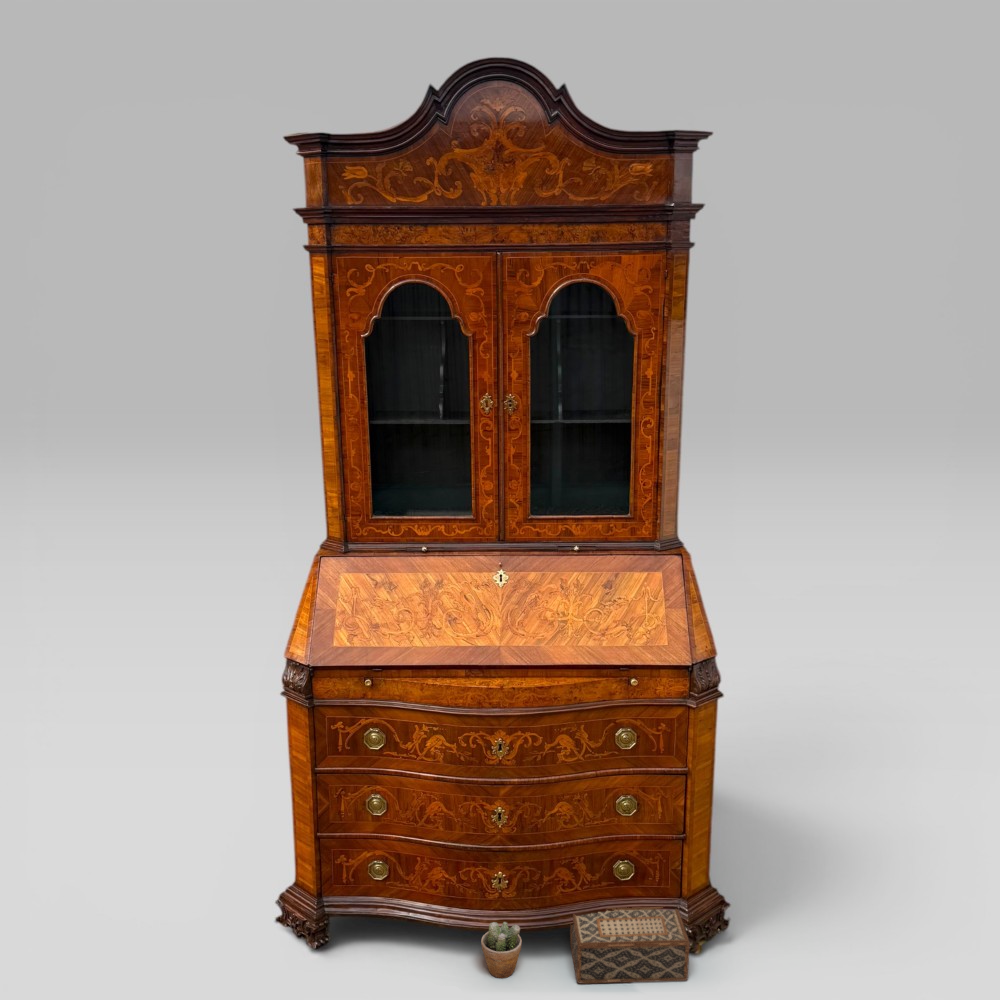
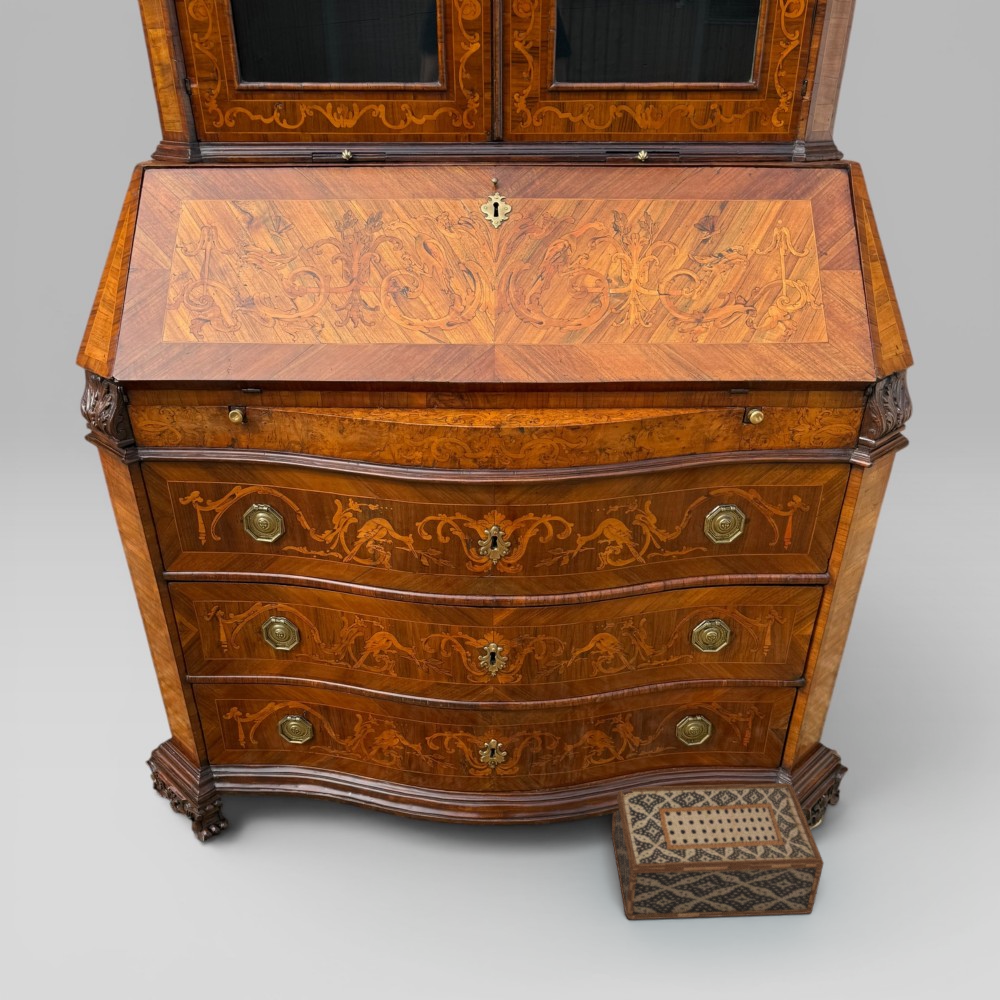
potted plant: present [481,922,522,978] -> none [464,821,533,906]

